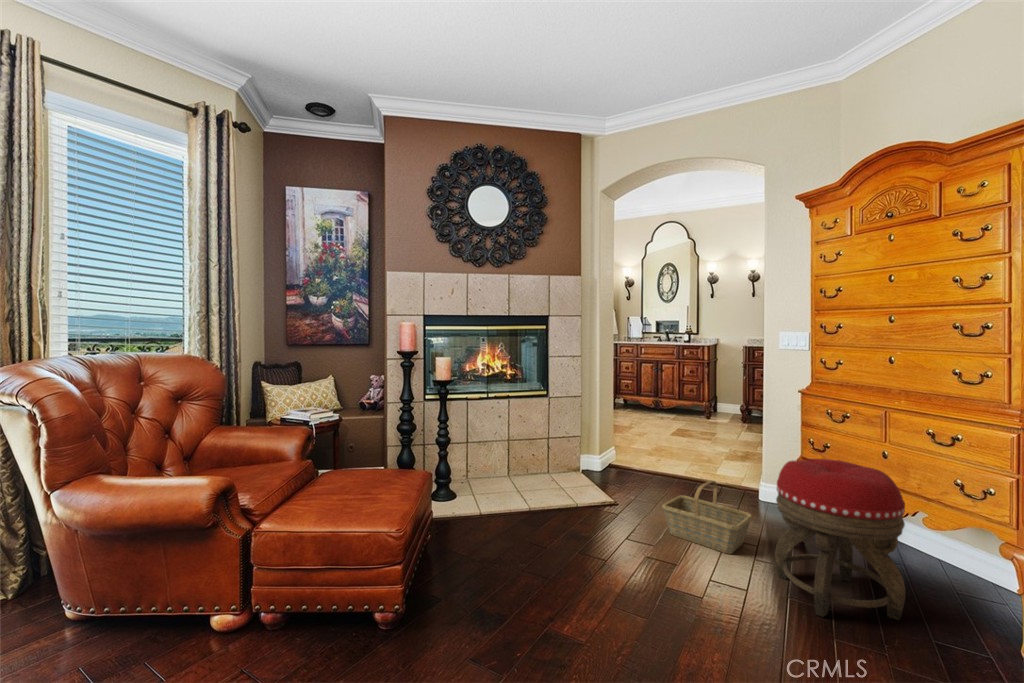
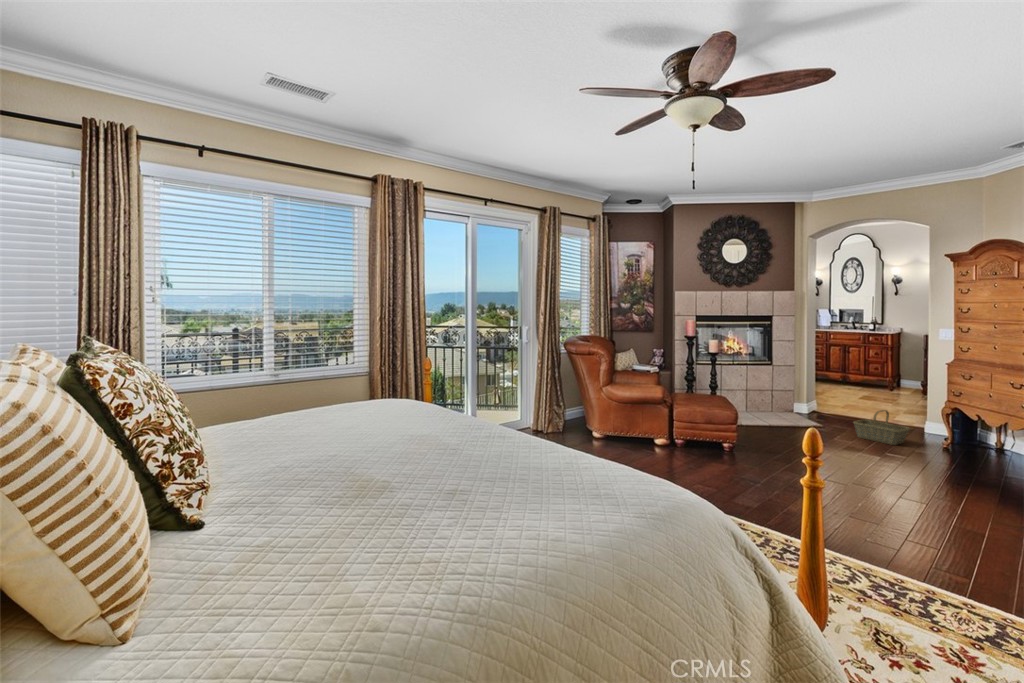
footstool: present [775,459,905,620] -> none [920,396,991,467]

